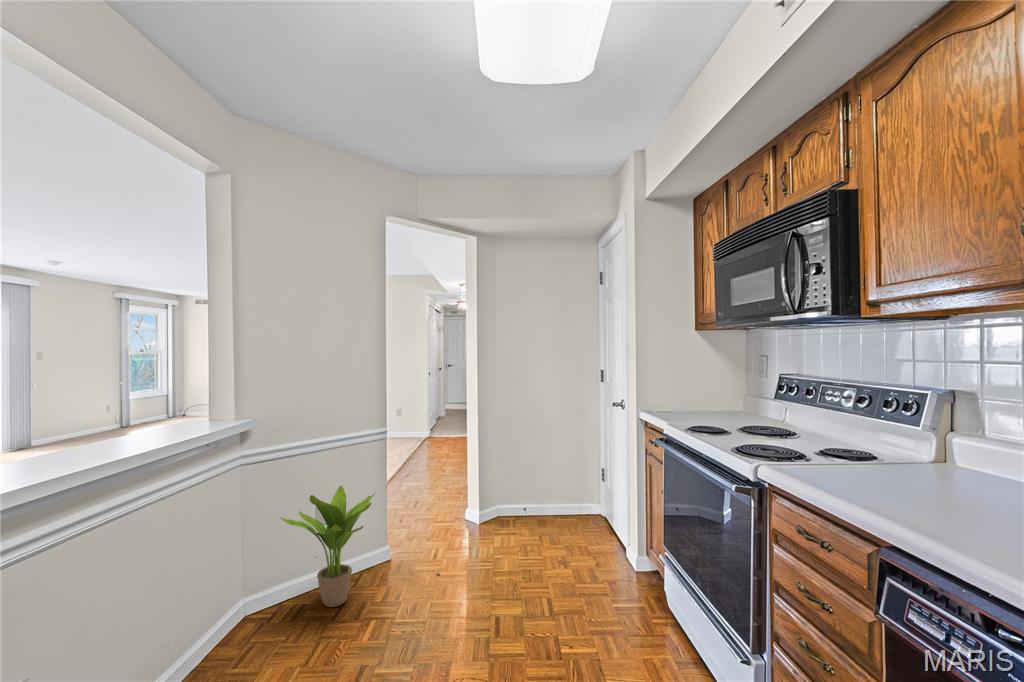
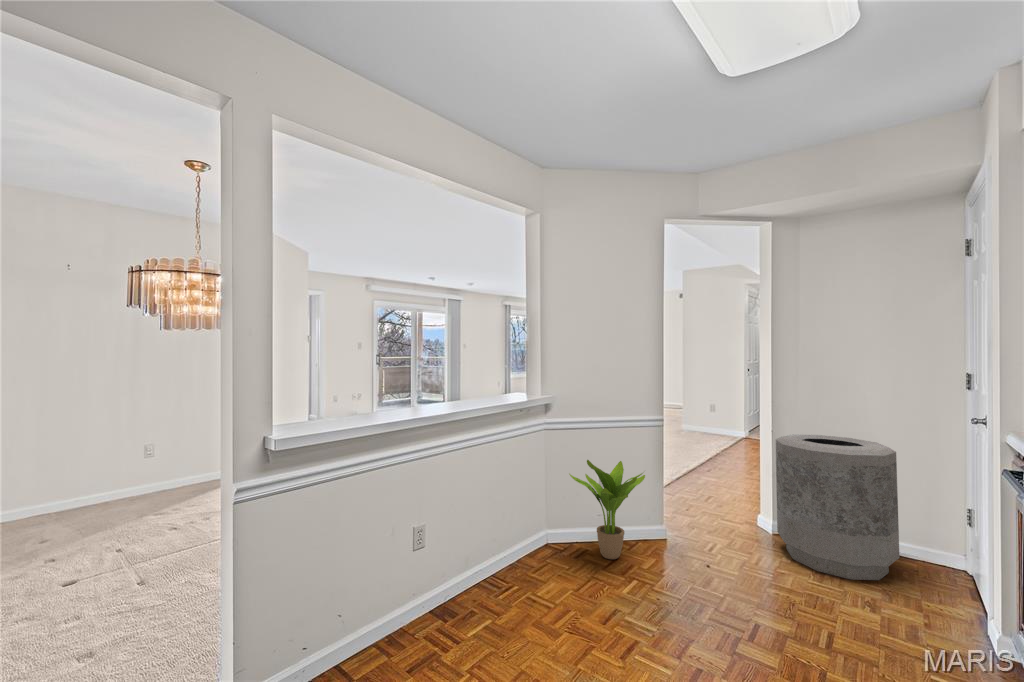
trash can: none [485,424,571,547] -> present [776,434,900,580]

